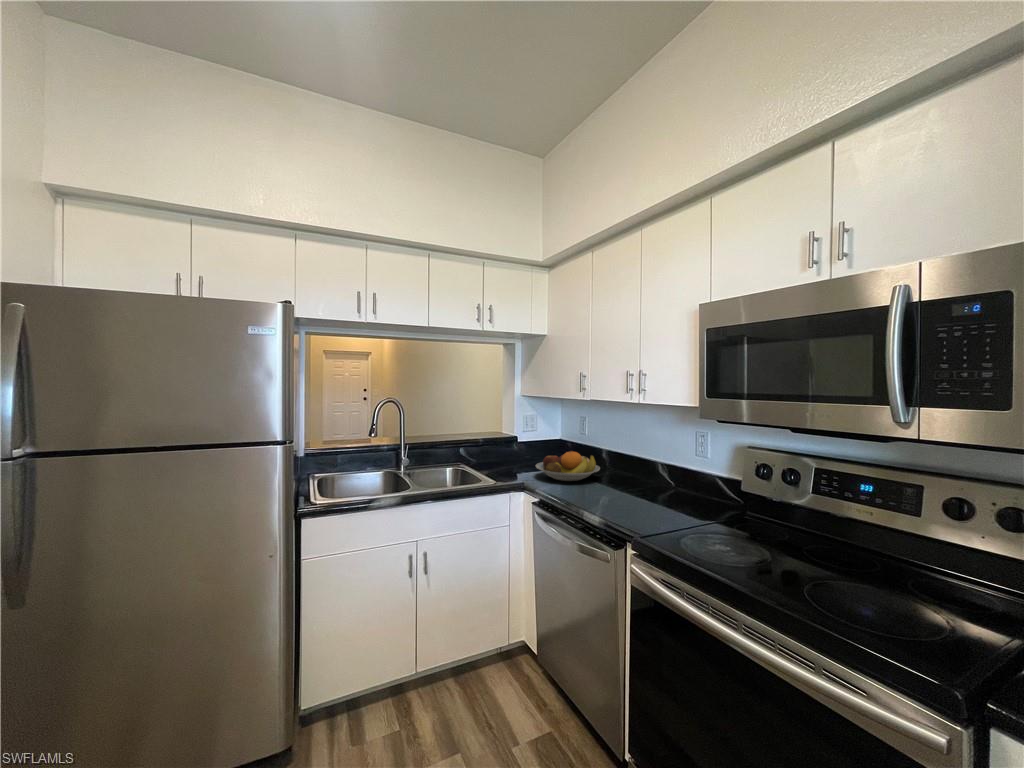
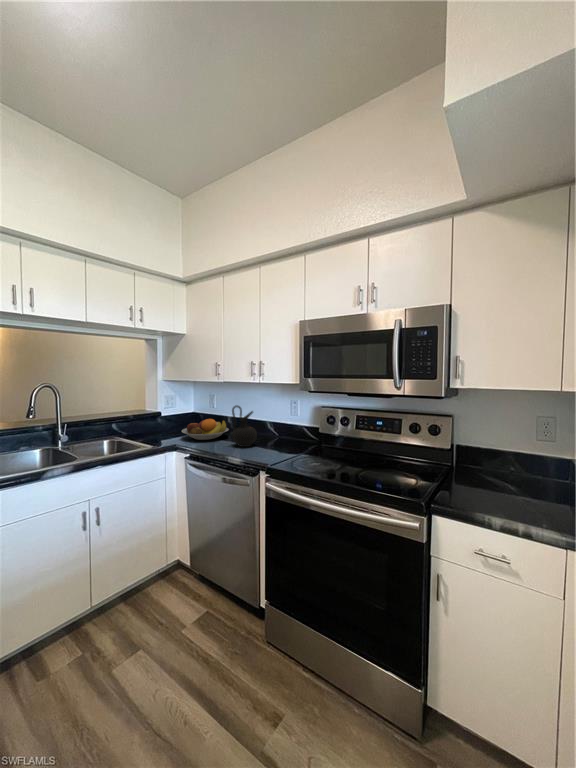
ceramic jug: none [599,435,636,499] -> present [232,405,257,447]

